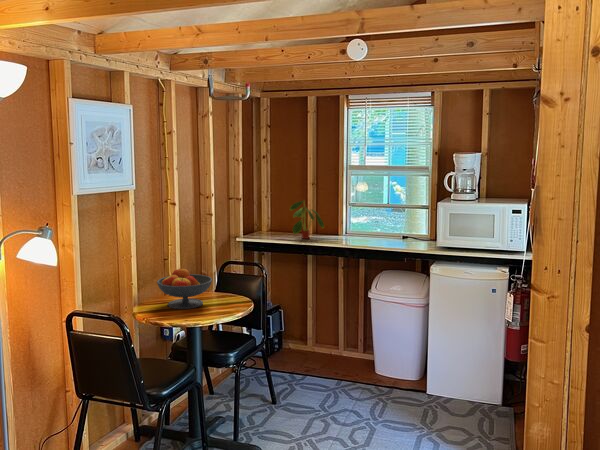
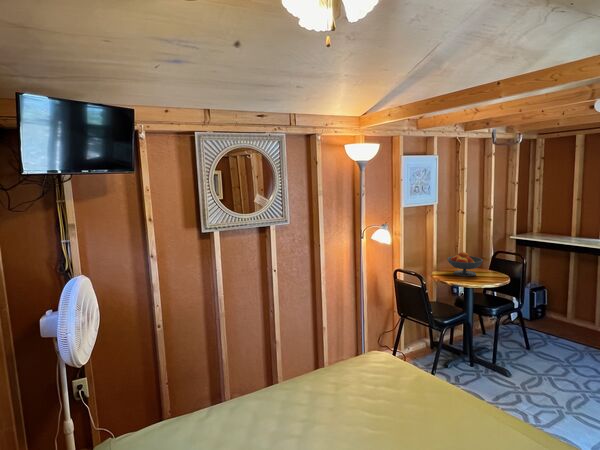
plant: present [290,201,324,239] -> none [552,212,586,240]

